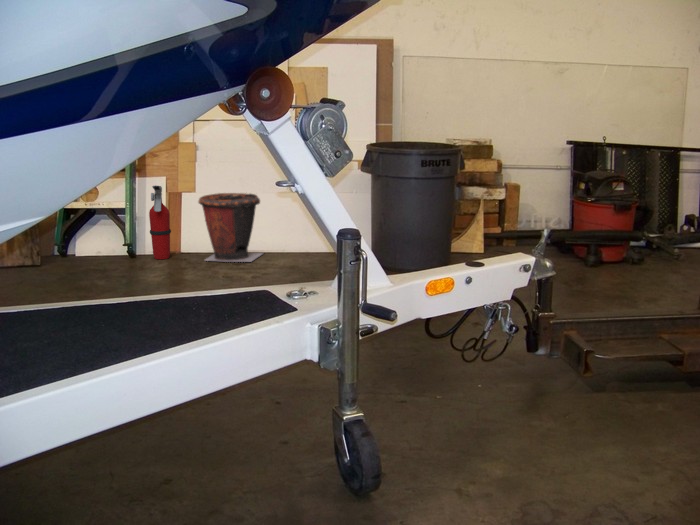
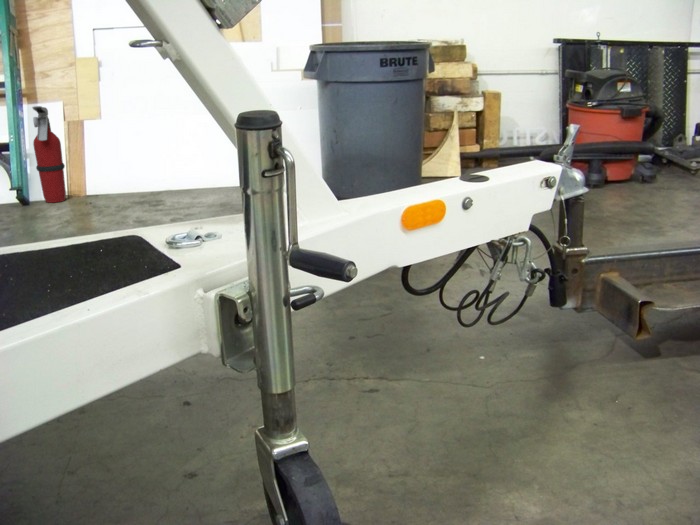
waste bin: present [198,193,263,262] -> none [97,111,189,202]

